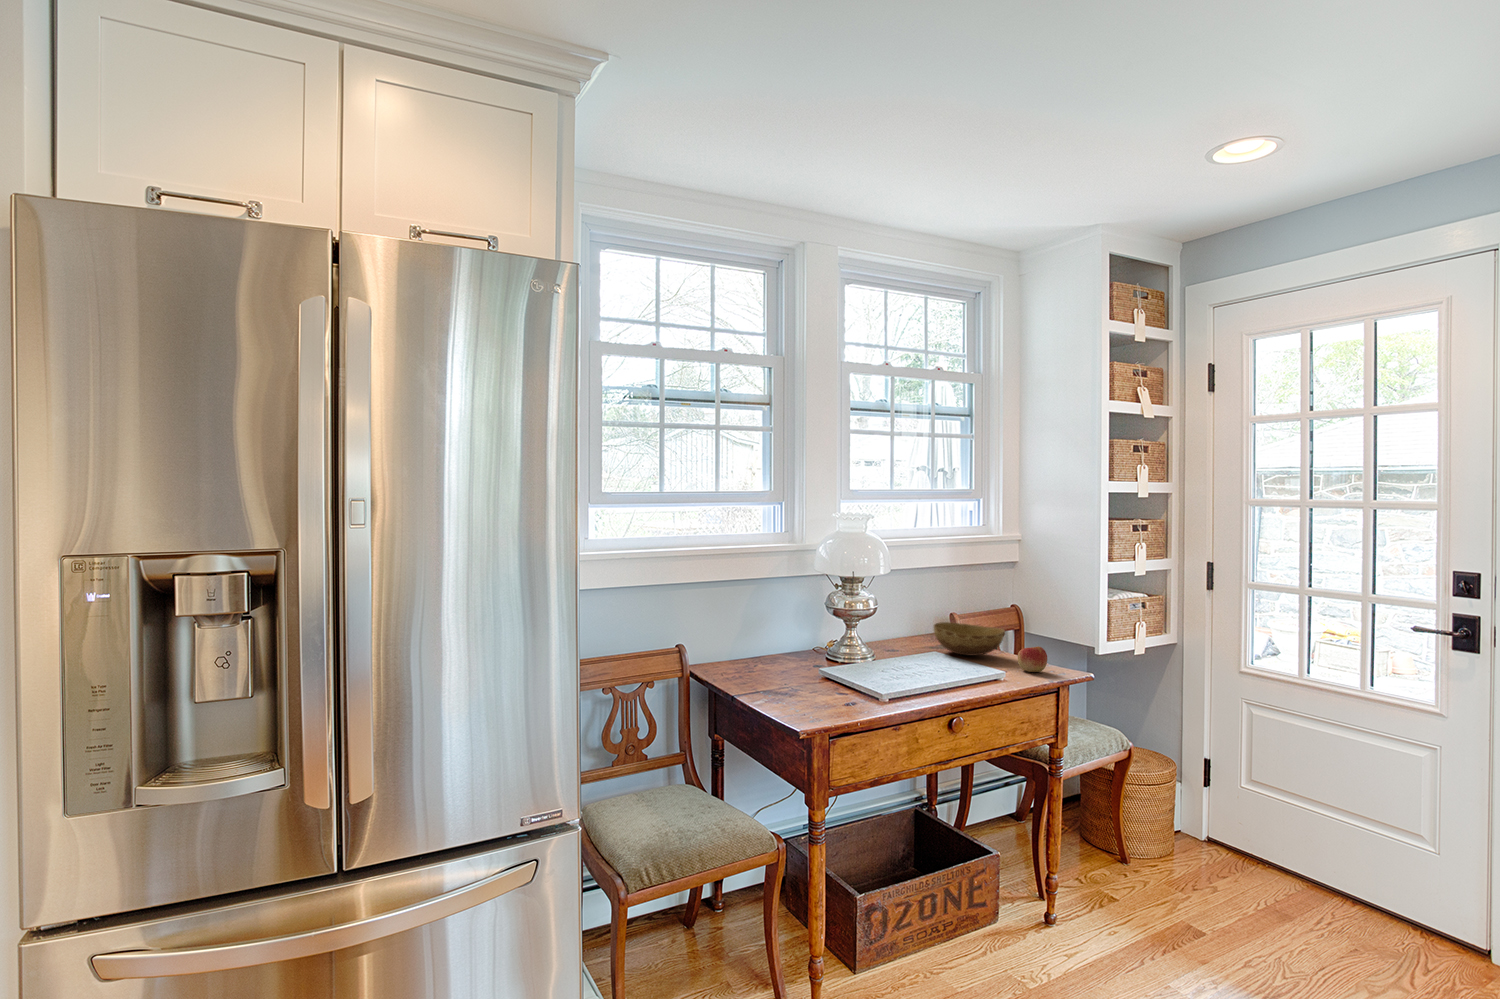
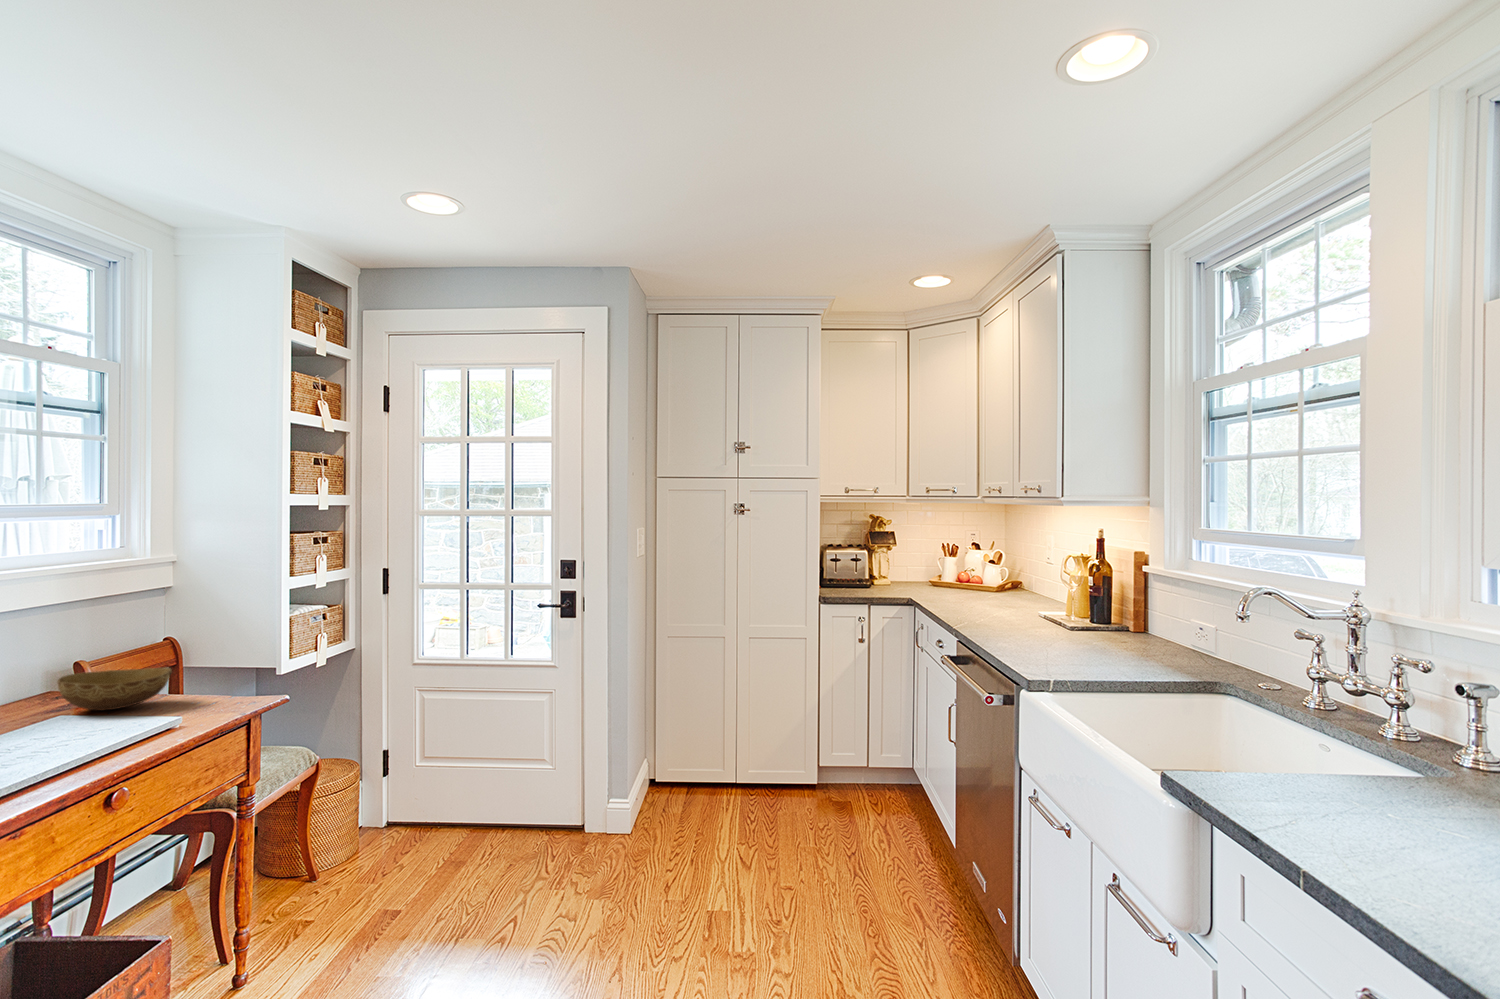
apple: present [1018,646,1047,672] -> none [194,679,233,710]

